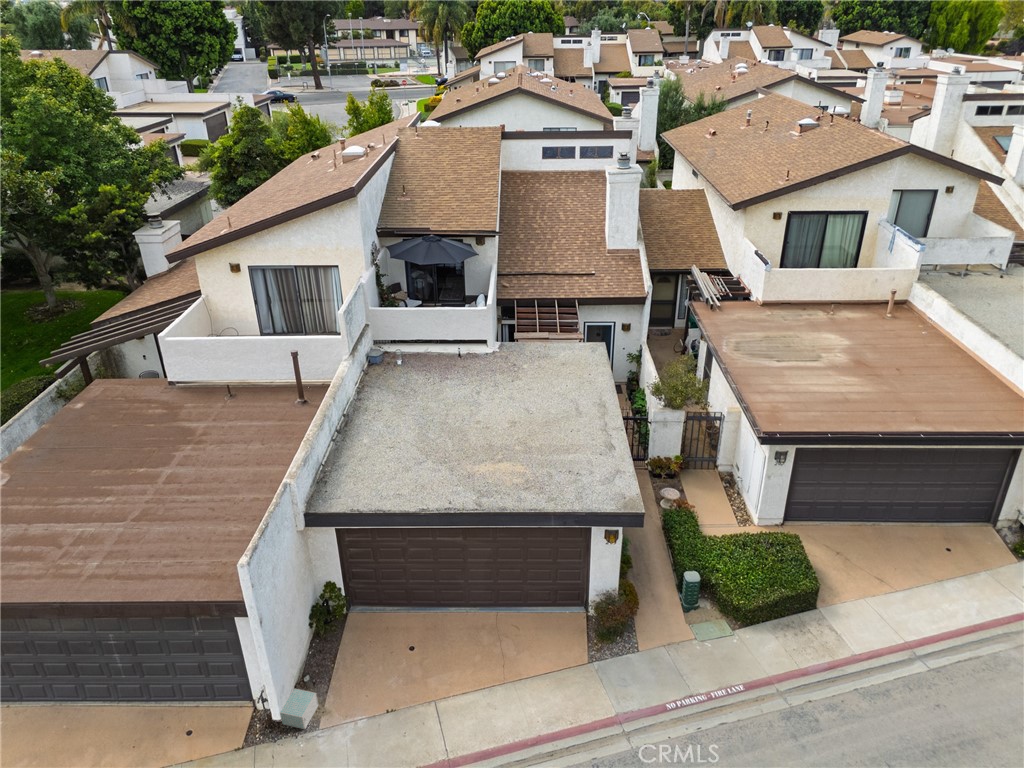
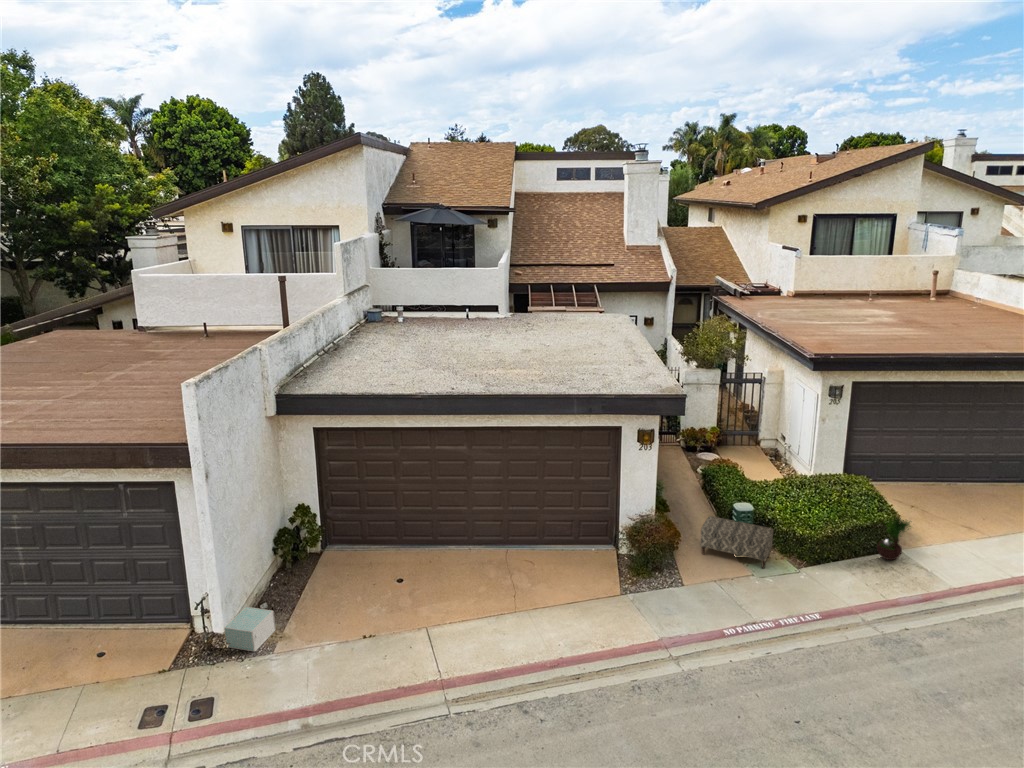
bench: none [656,583,715,633] -> present [700,516,773,568]
potted tree: none [797,592,828,624] -> present [877,518,911,560]

